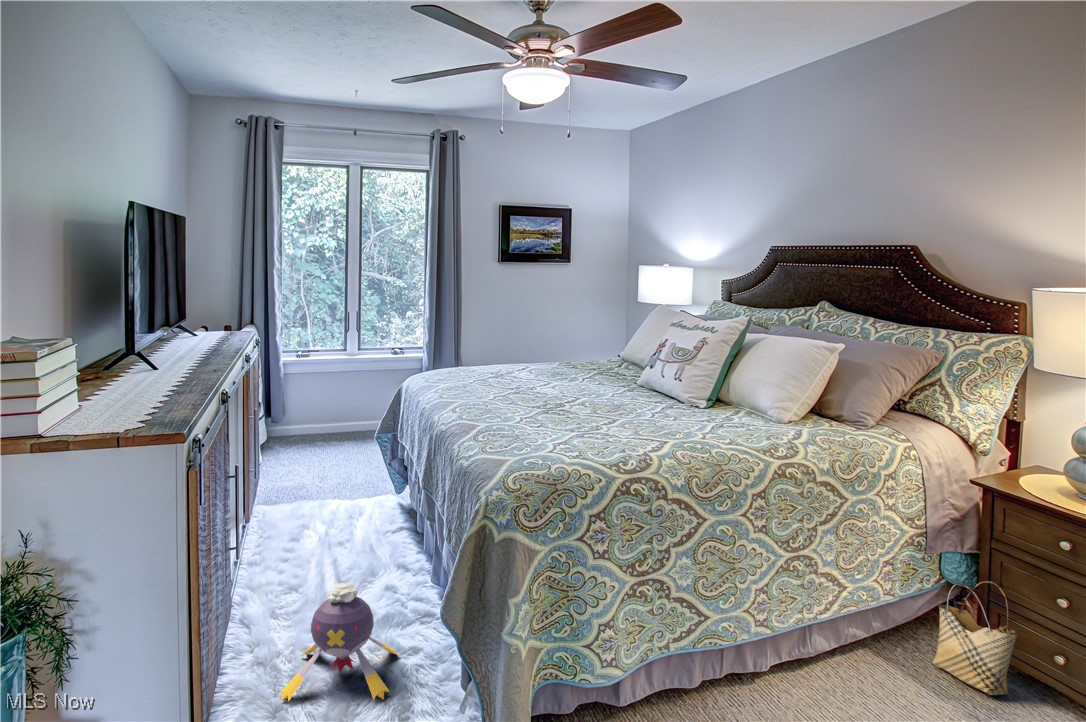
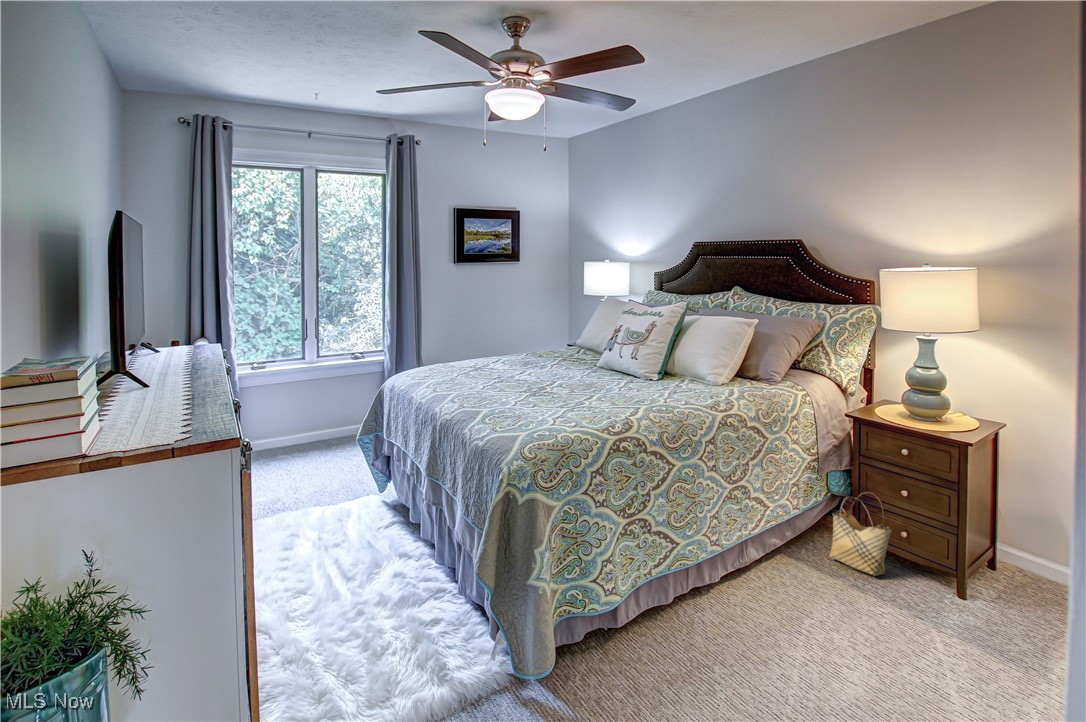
plush toy: present [280,583,398,701] -> none [323,549,423,661]

